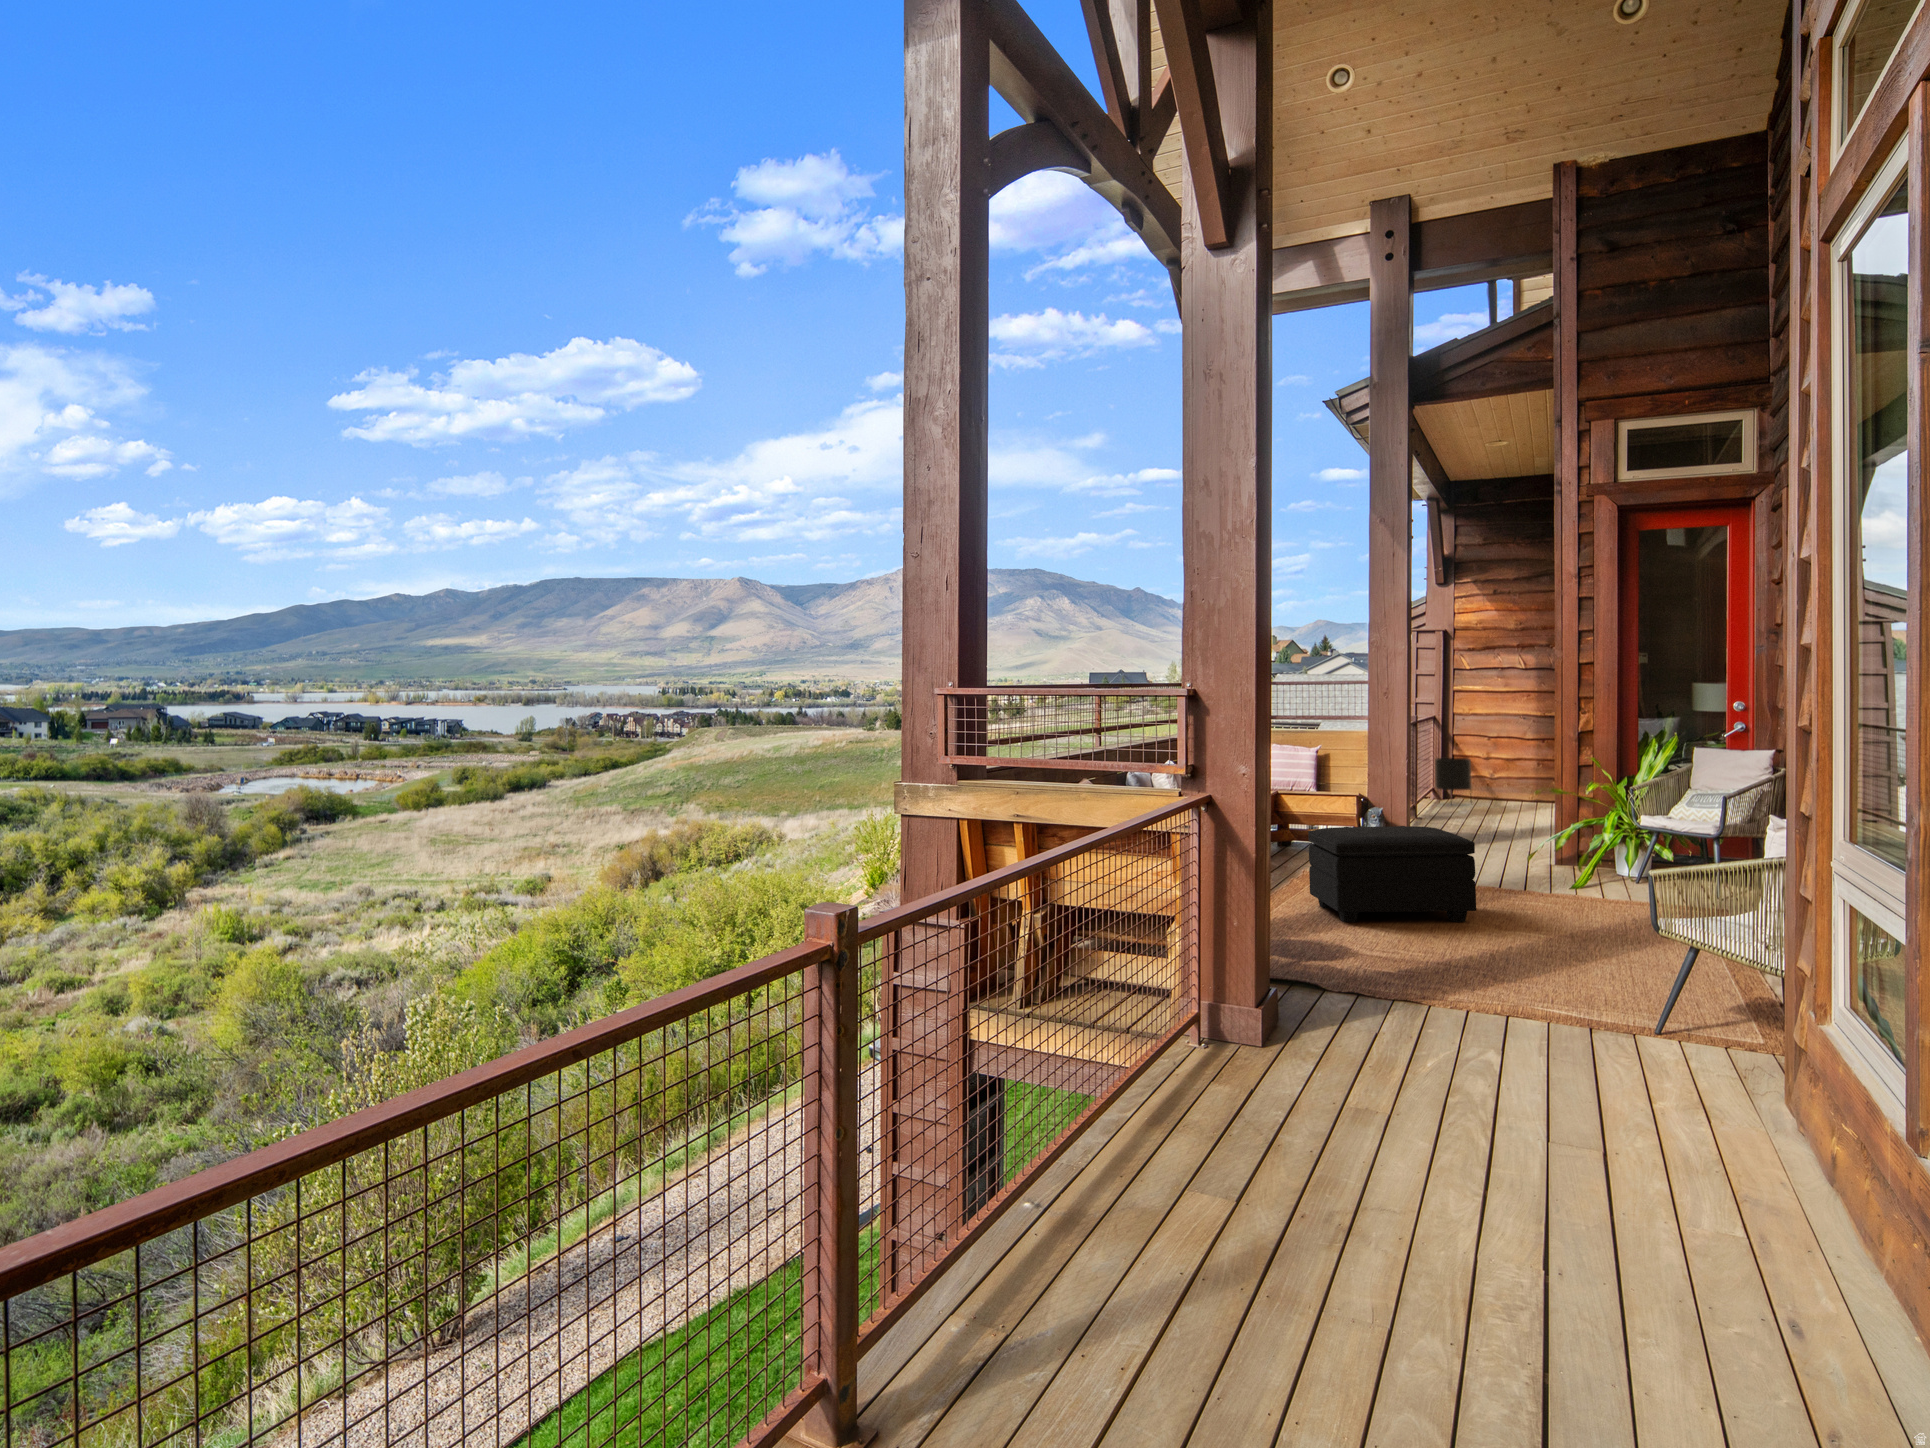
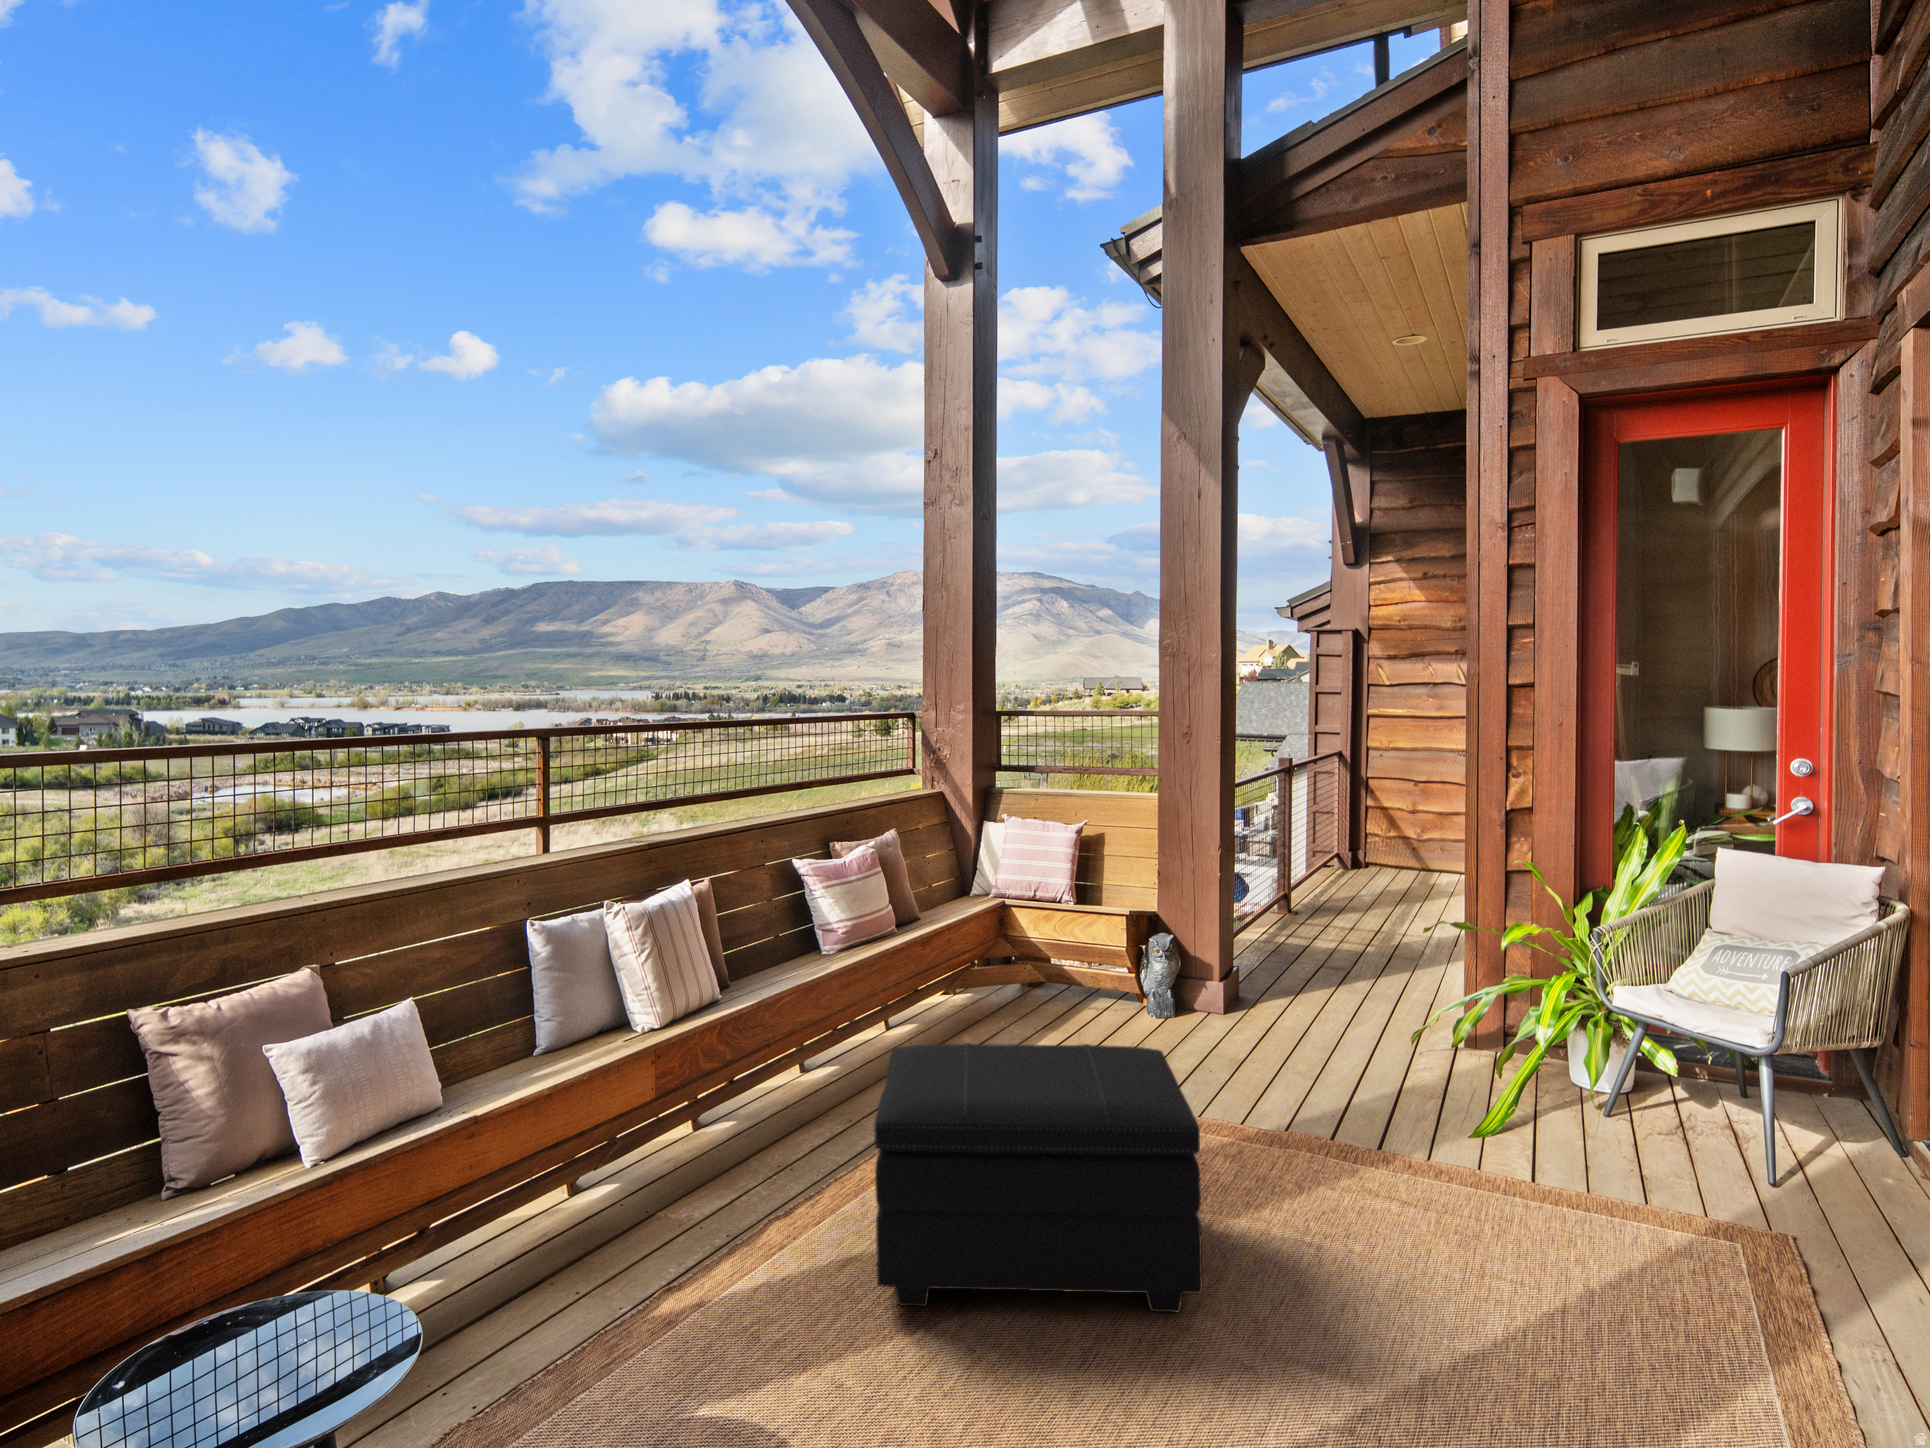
planter: present [1435,758,1471,791] -> none [1336,810,1388,882]

